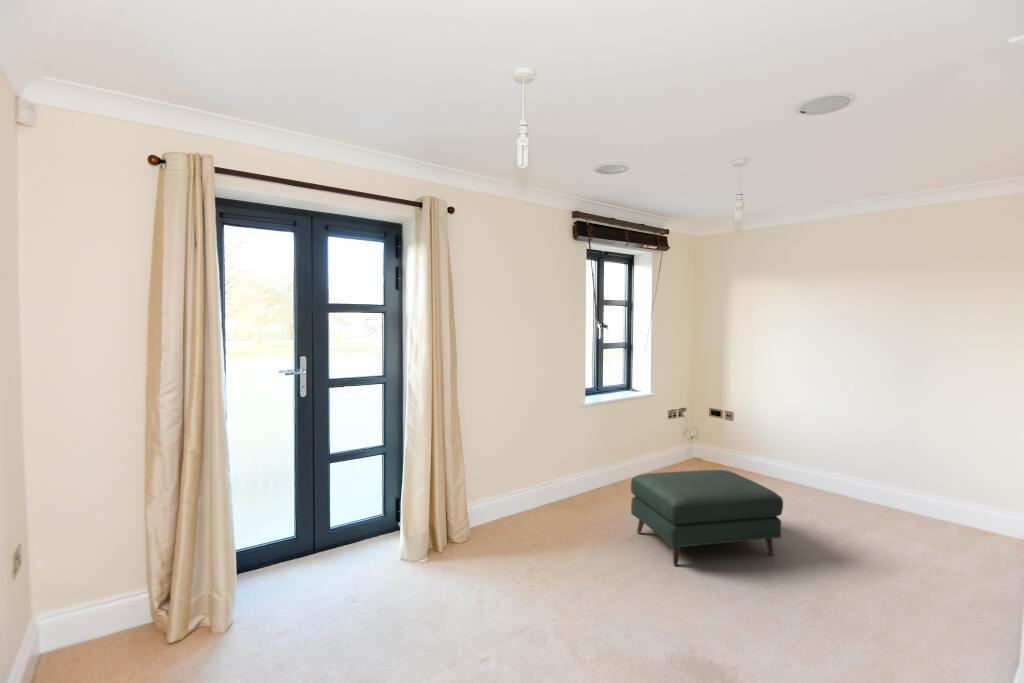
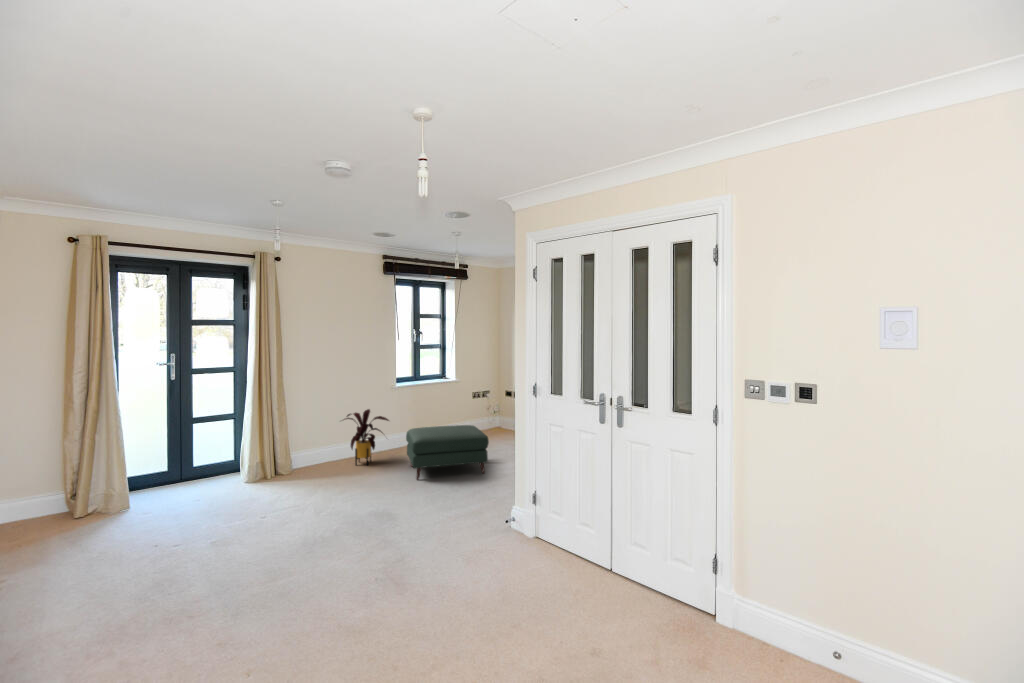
house plant: none [528,439,606,528] -> present [344,409,389,465]

